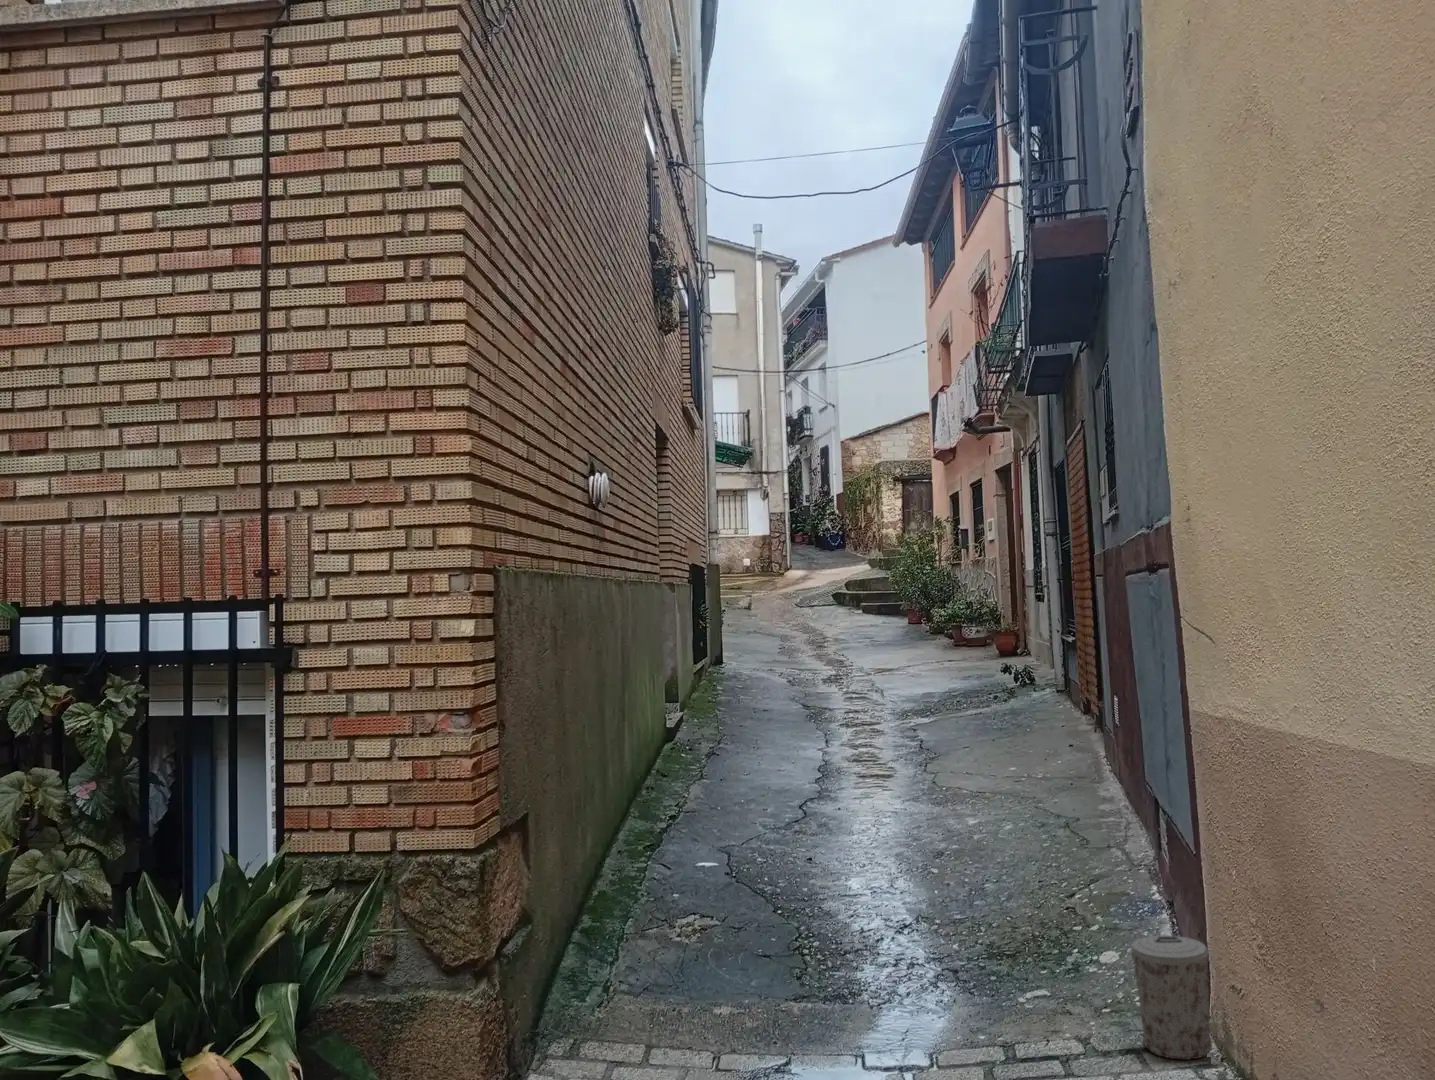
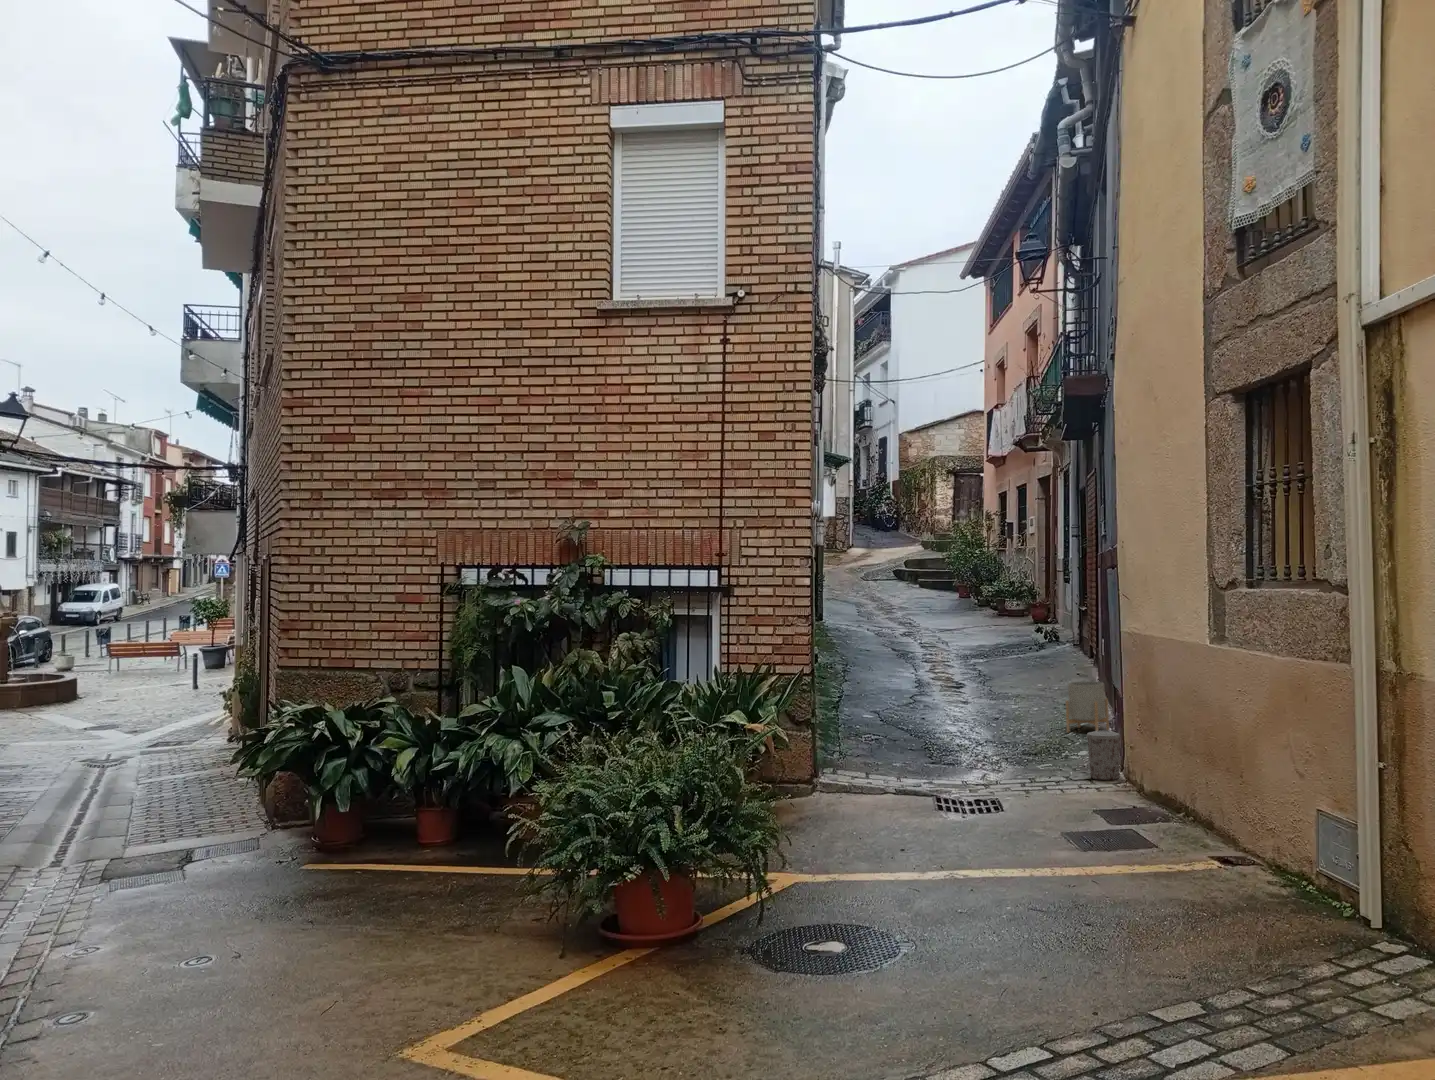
planter: none [1066,785,1149,892] -> present [1066,682,1109,732]

